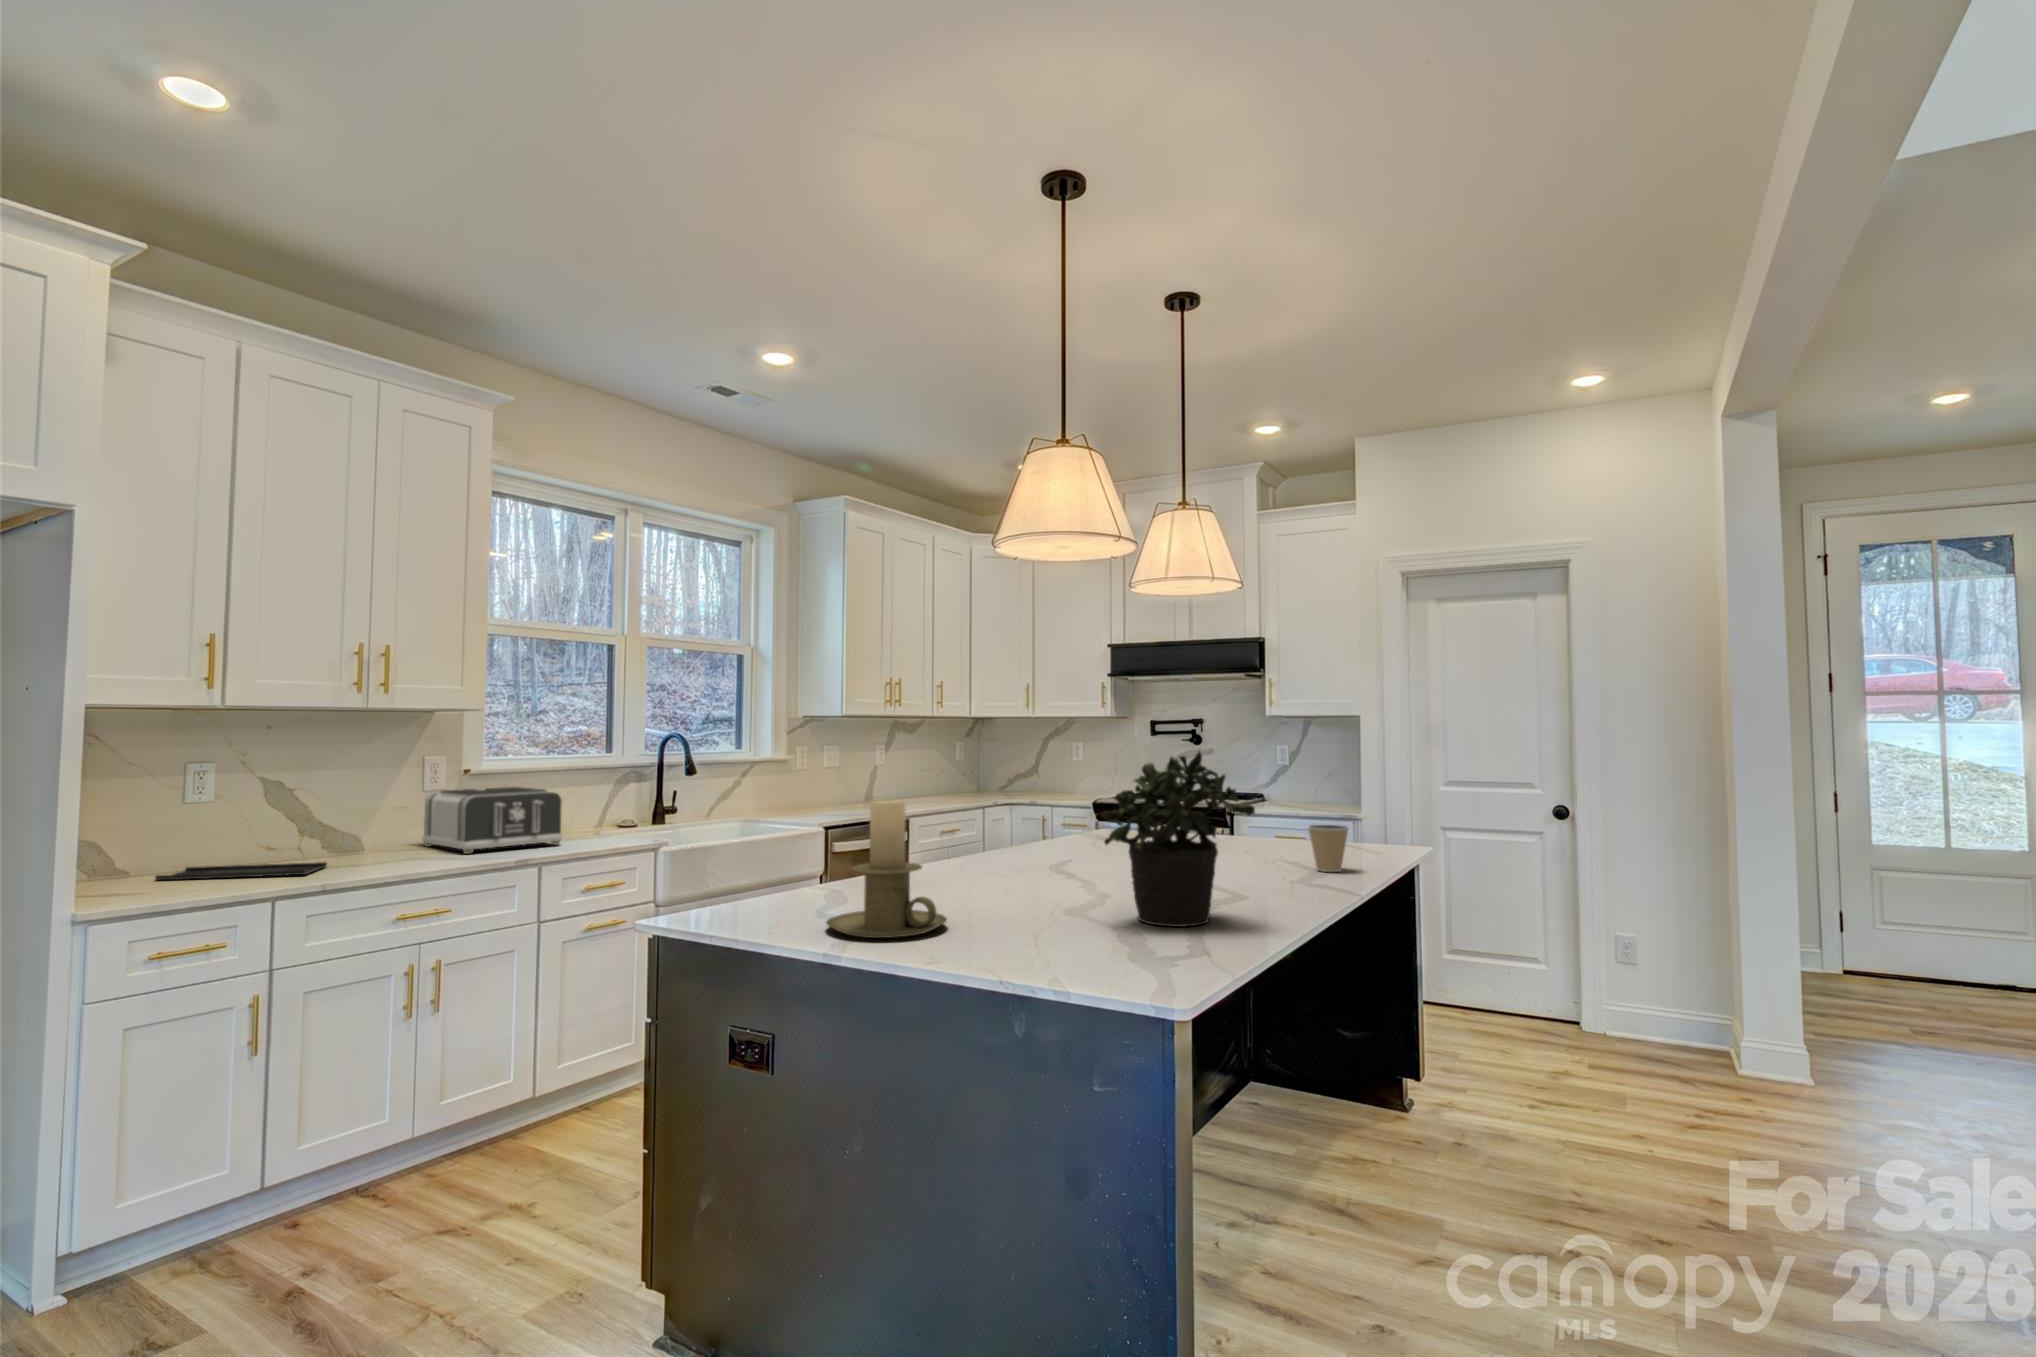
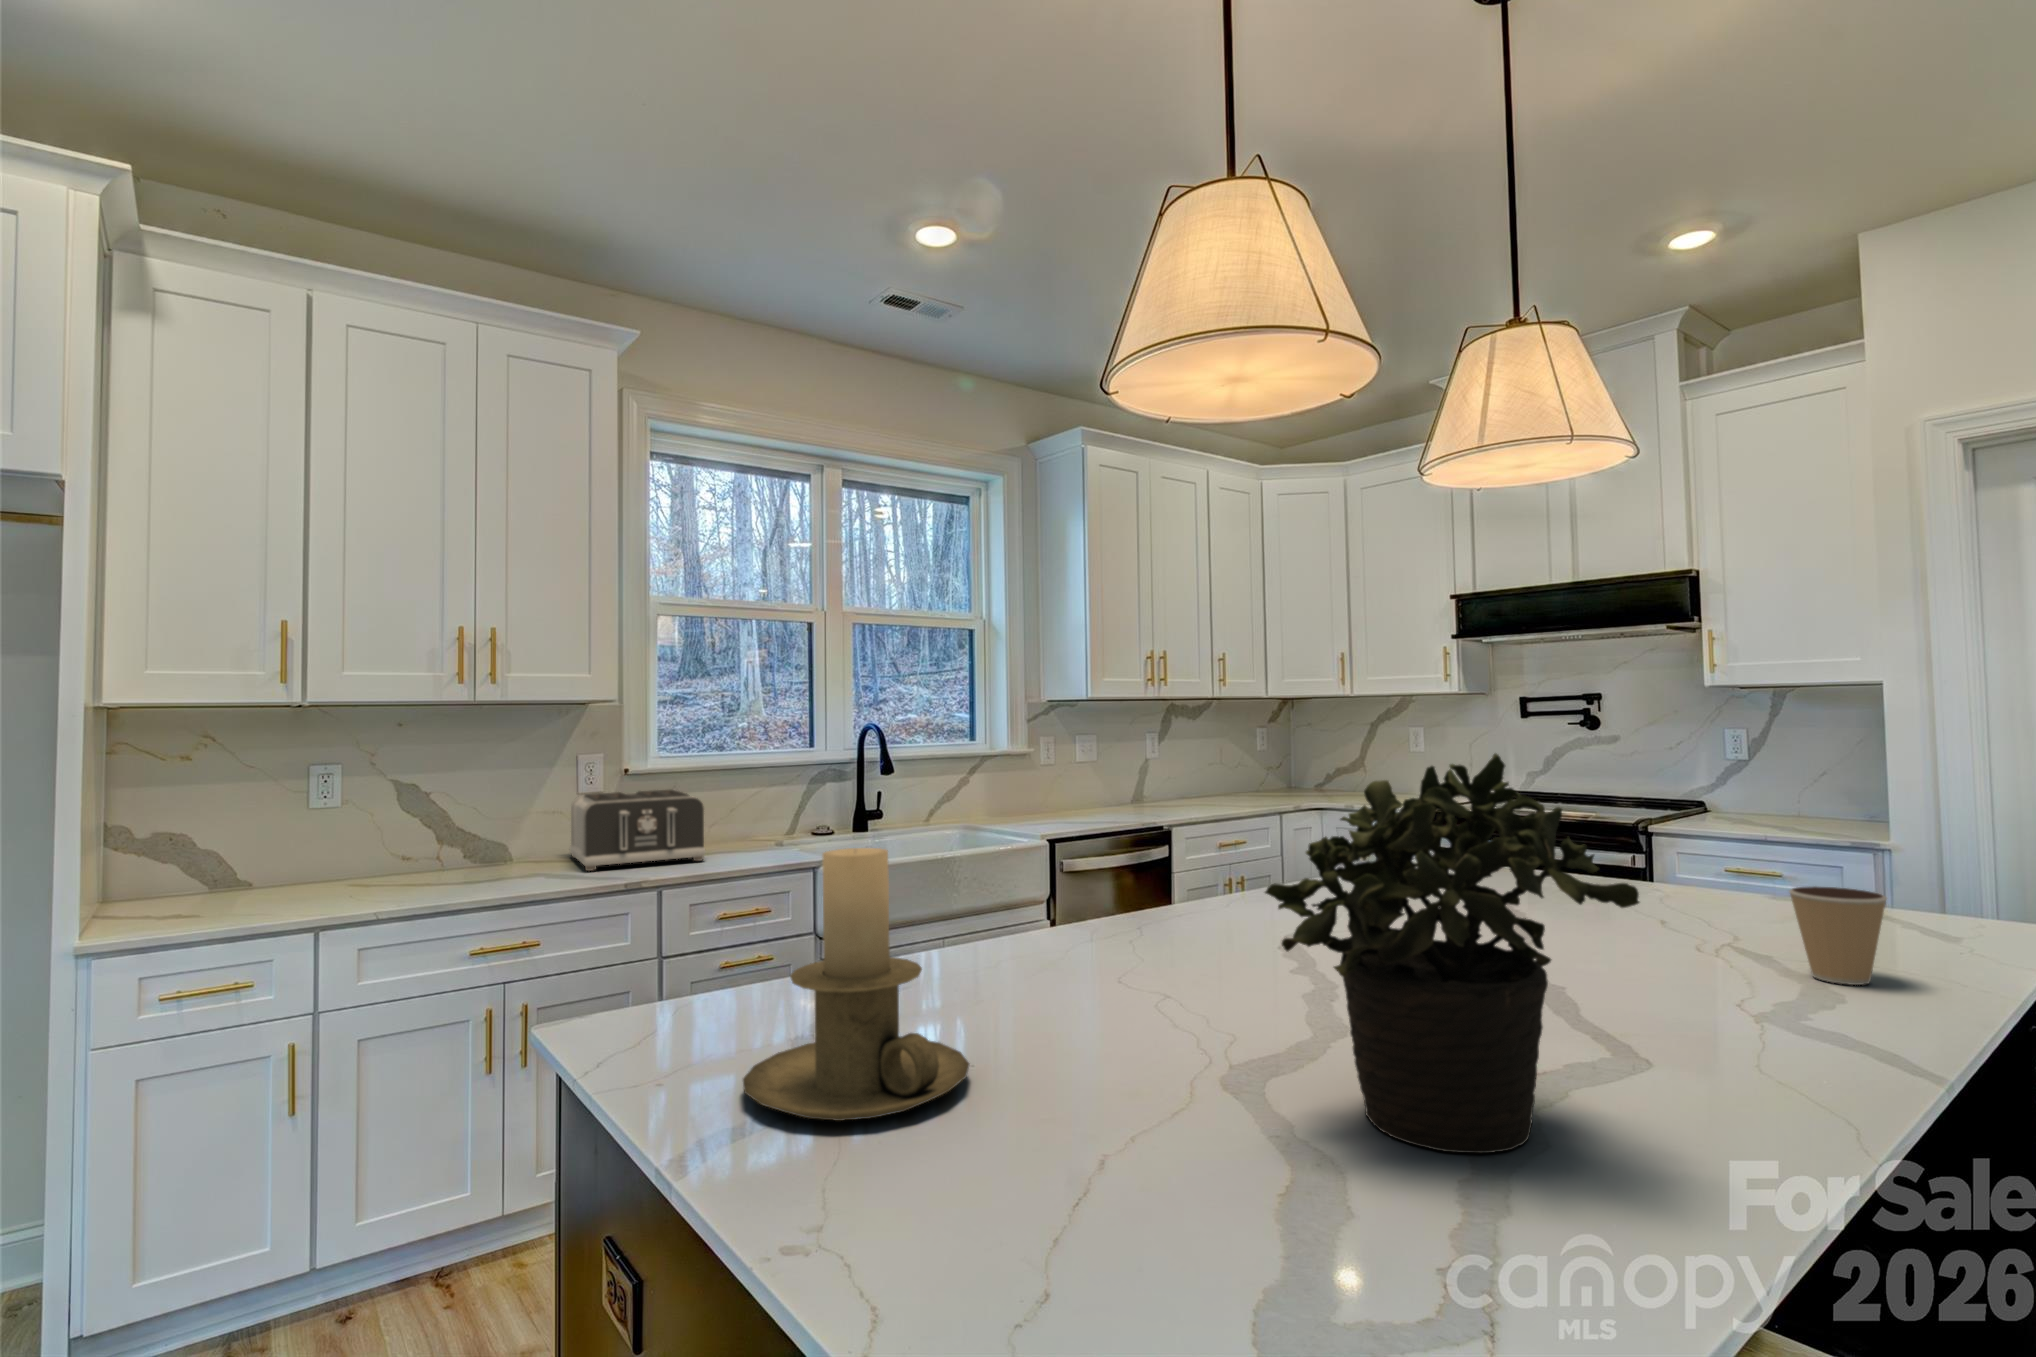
tray: present [155,862,327,881] -> none [241,880,425,898]

